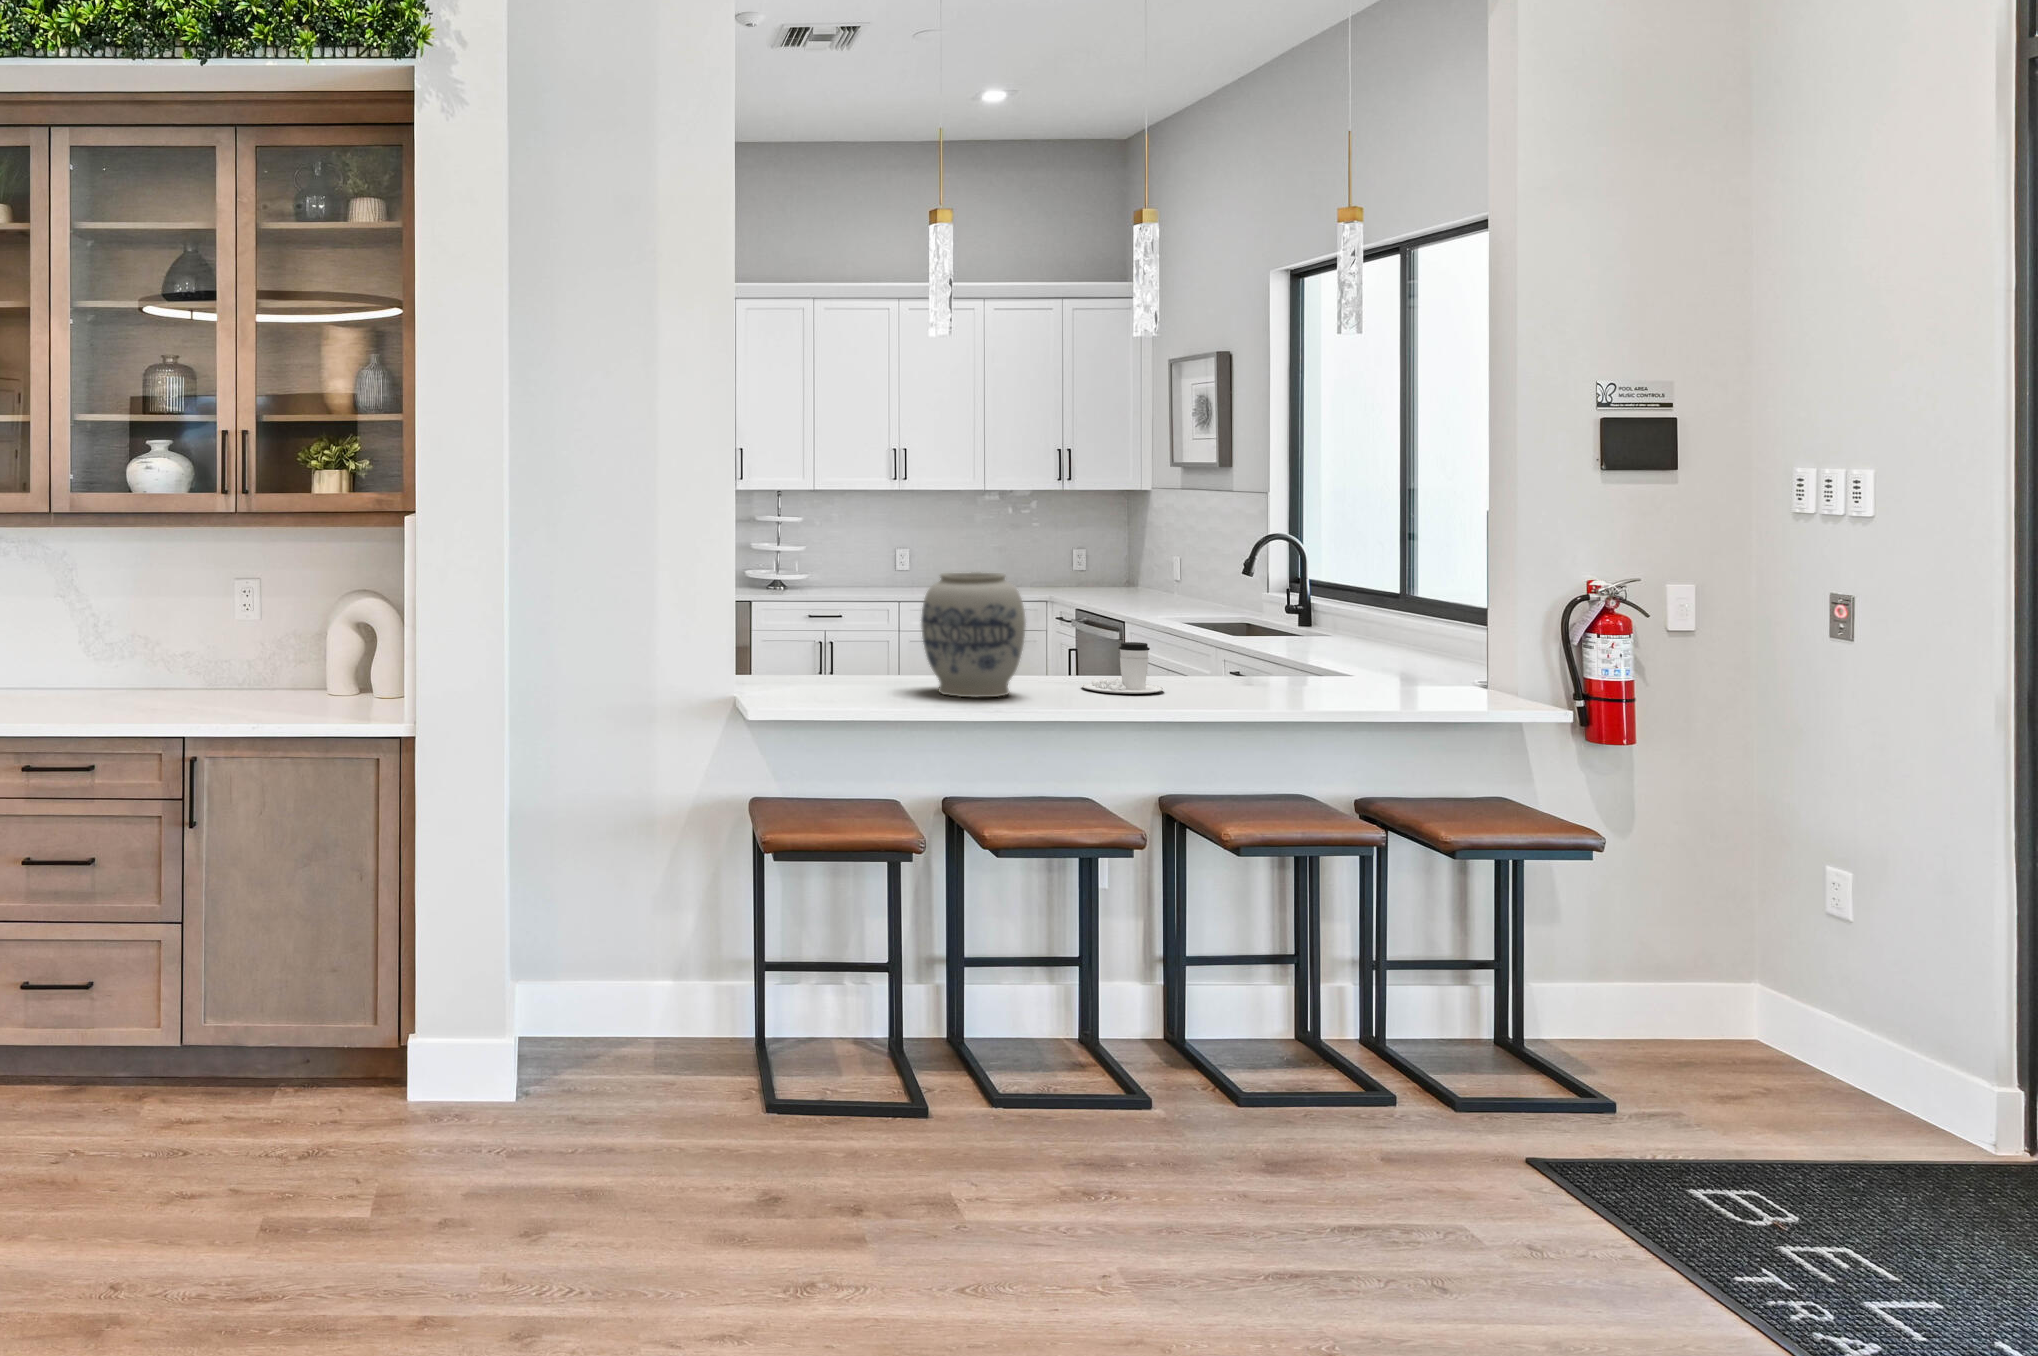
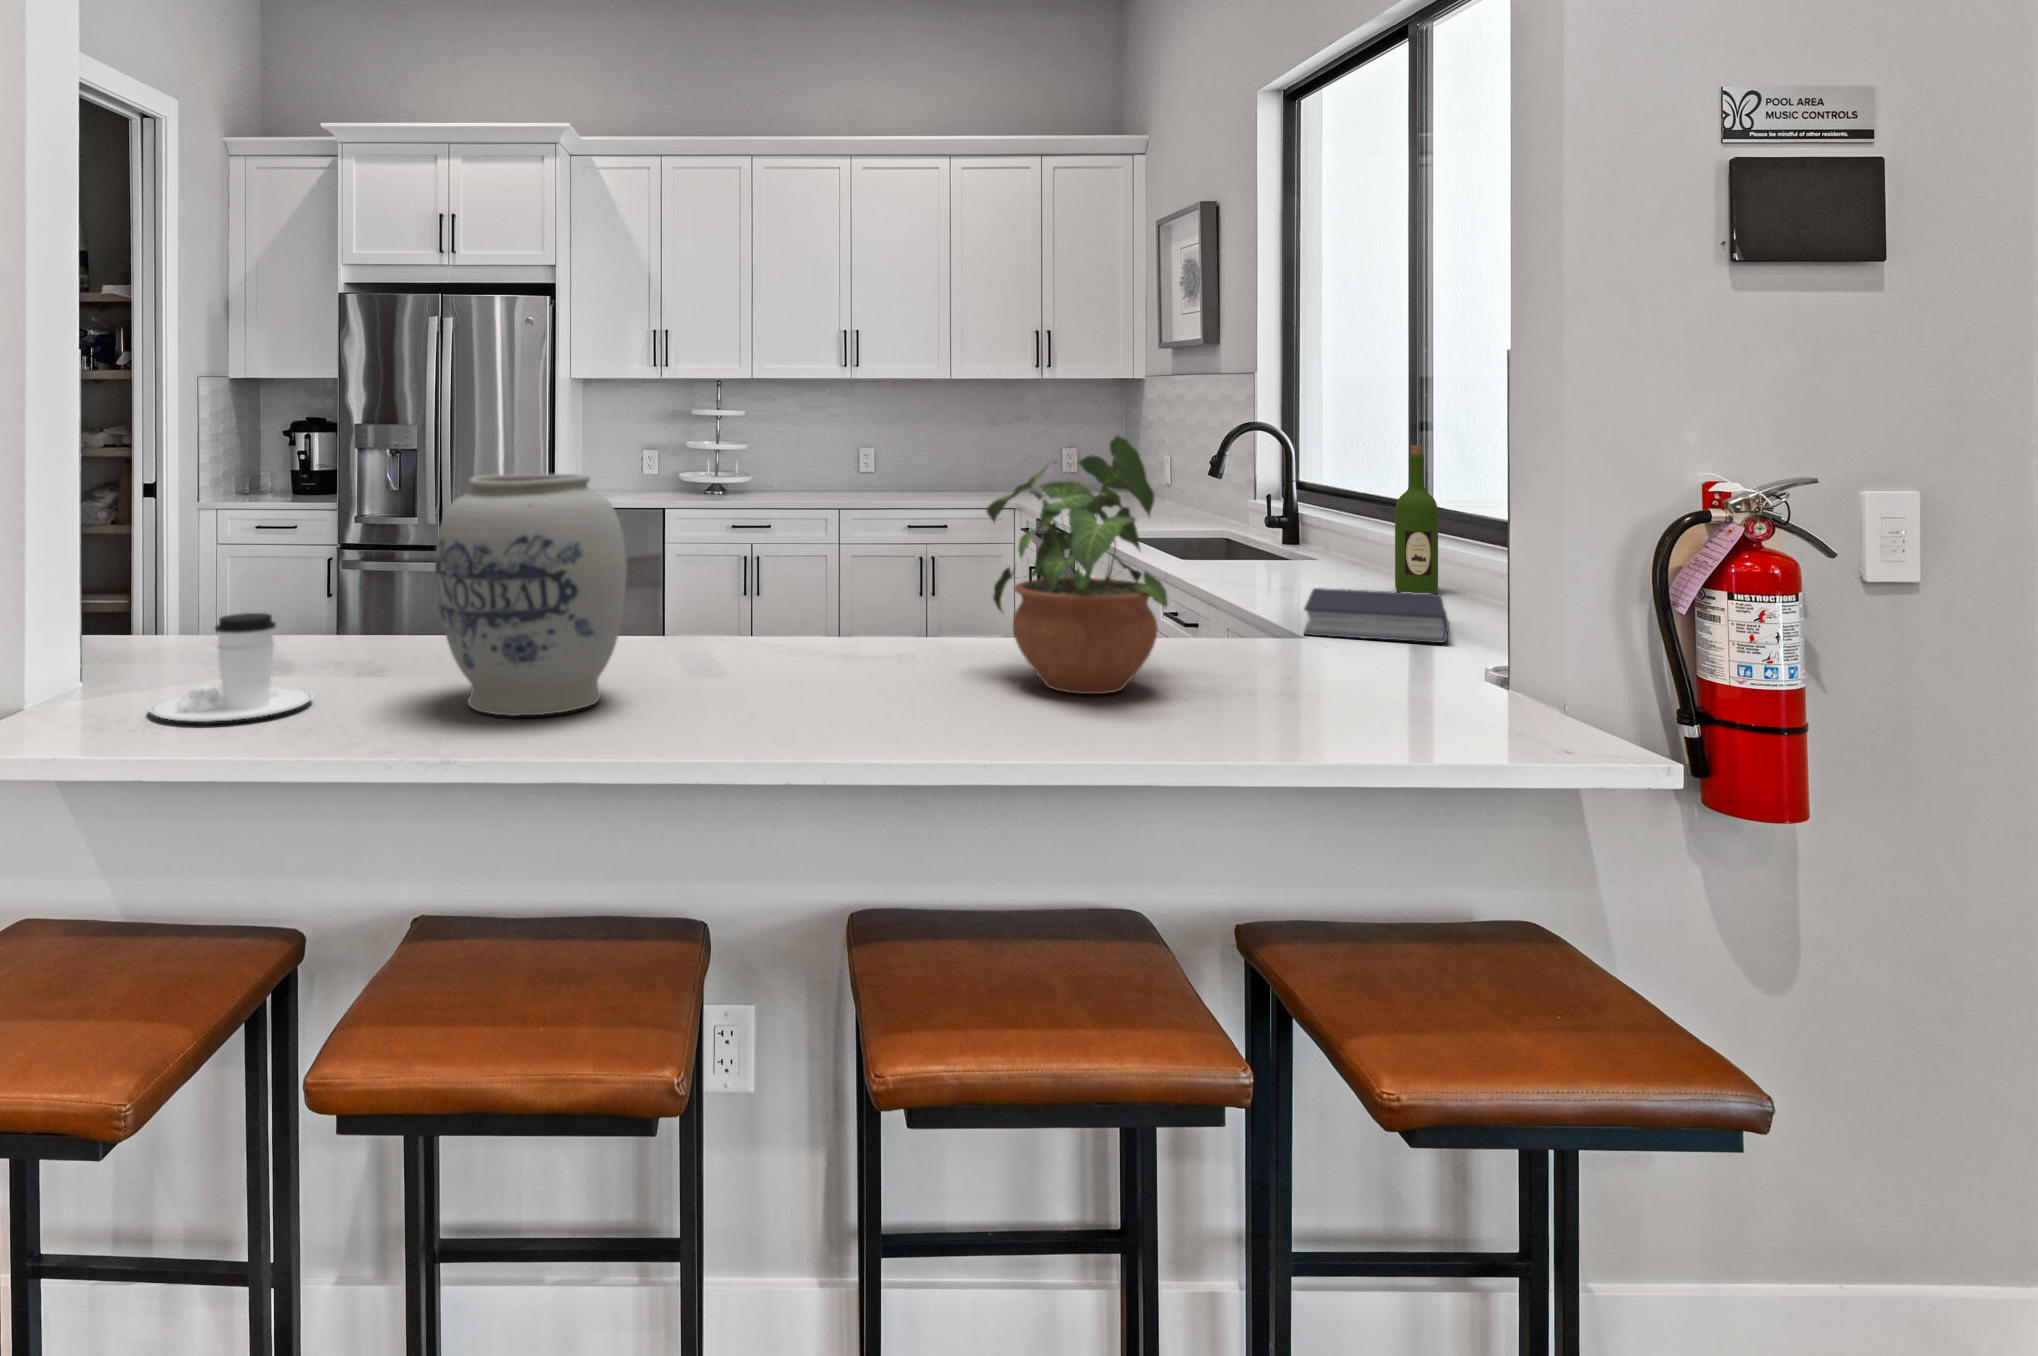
potted plant: none [1192,552,1305,692] -> present [986,436,1168,694]
wine bottle: none [1395,554,1424,652] -> present [1395,445,1438,593]
coffee cup: present [1081,642,1164,694] -> present [148,613,313,722]
book: none [1350,646,1443,674] -> present [1304,588,1449,643]

